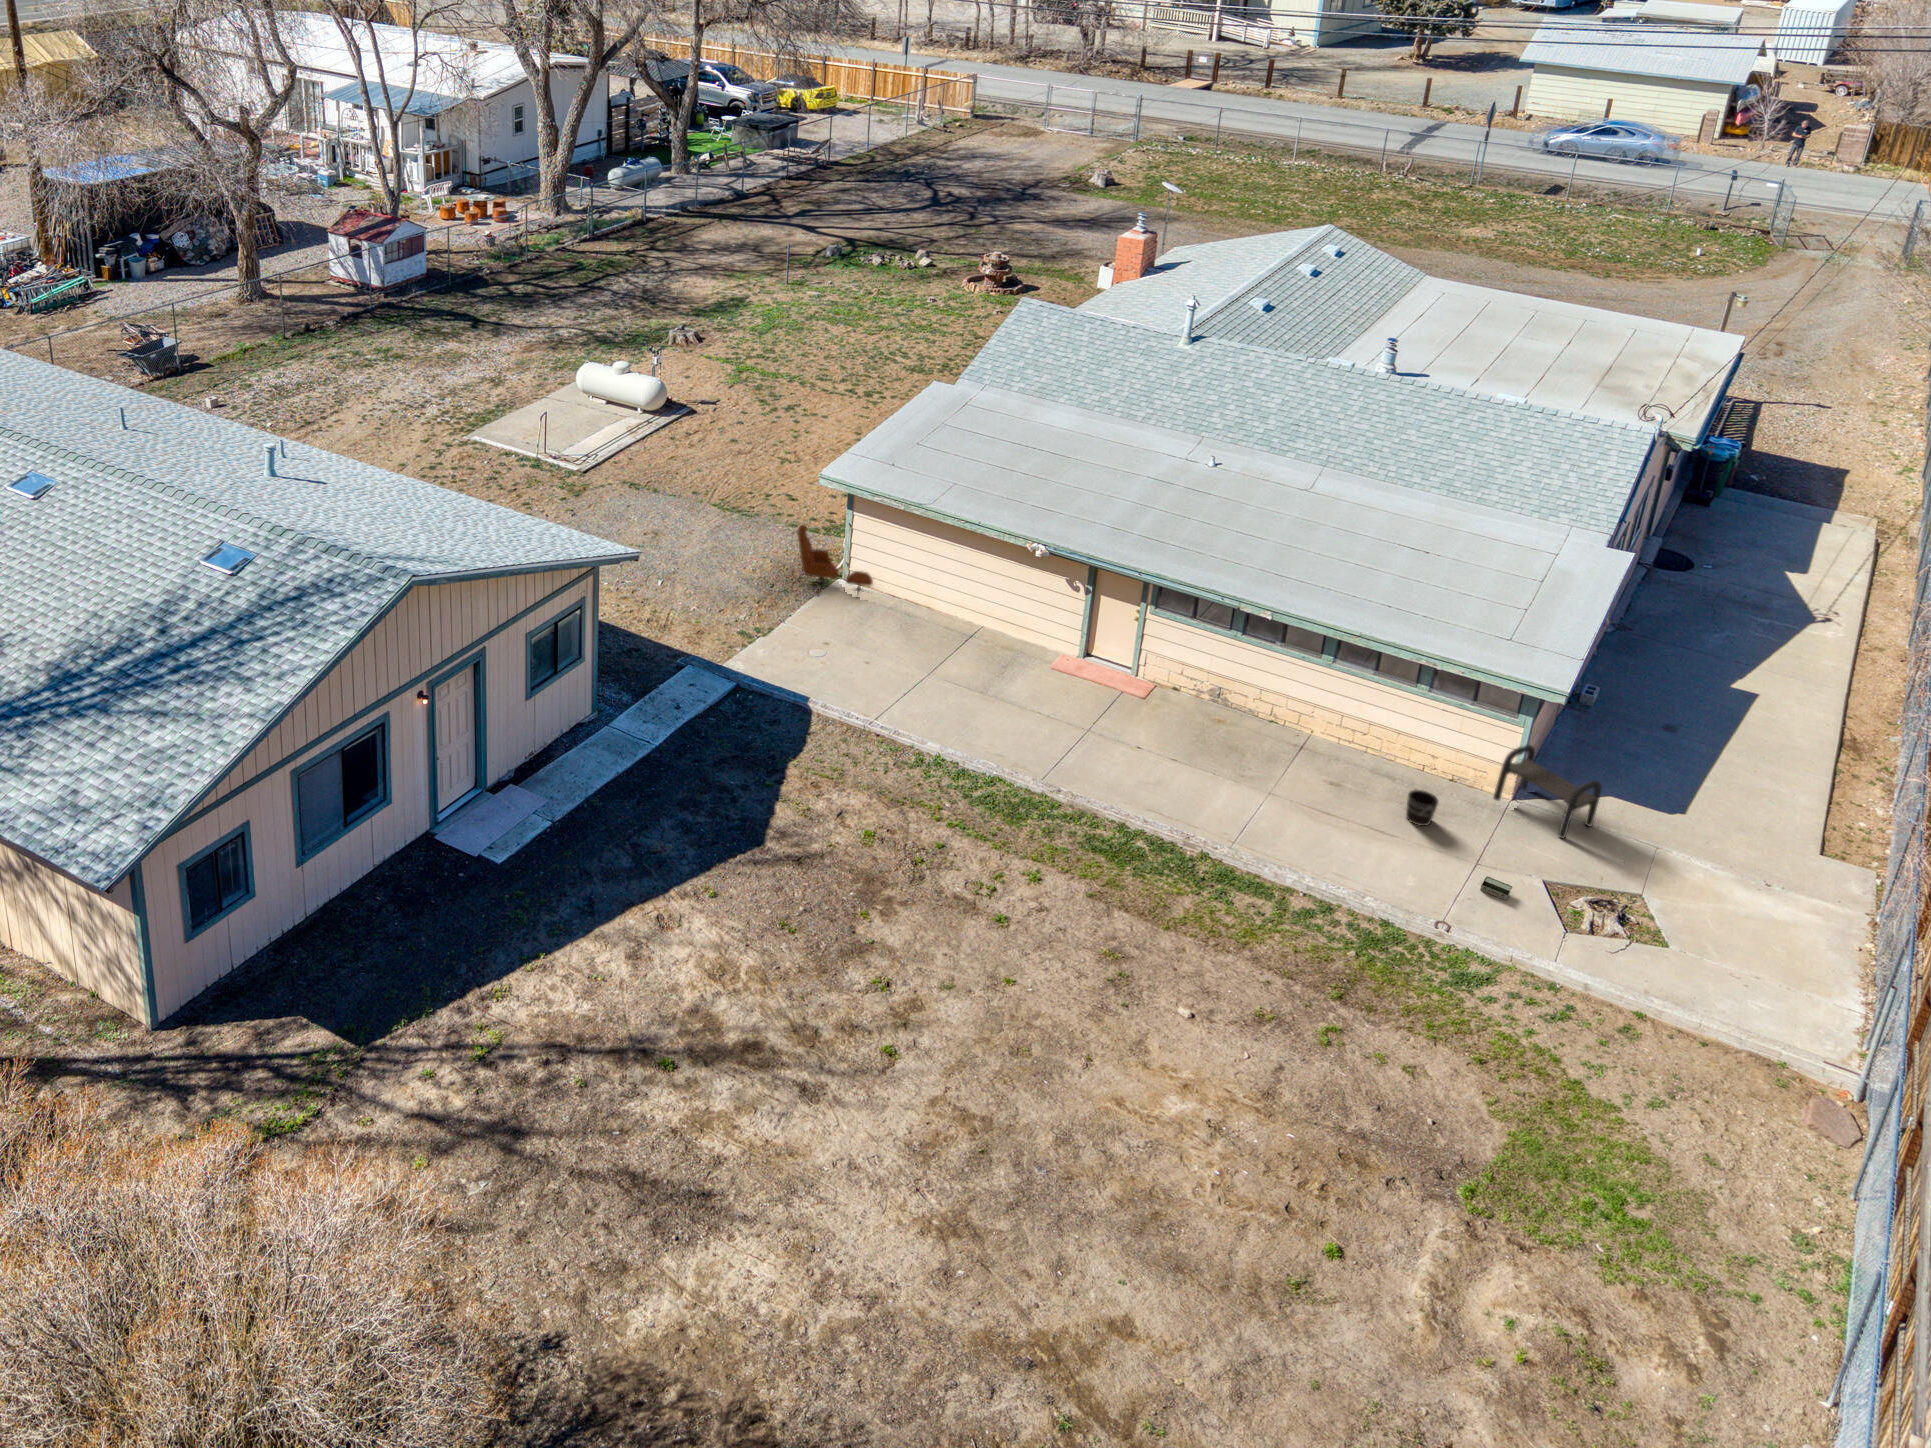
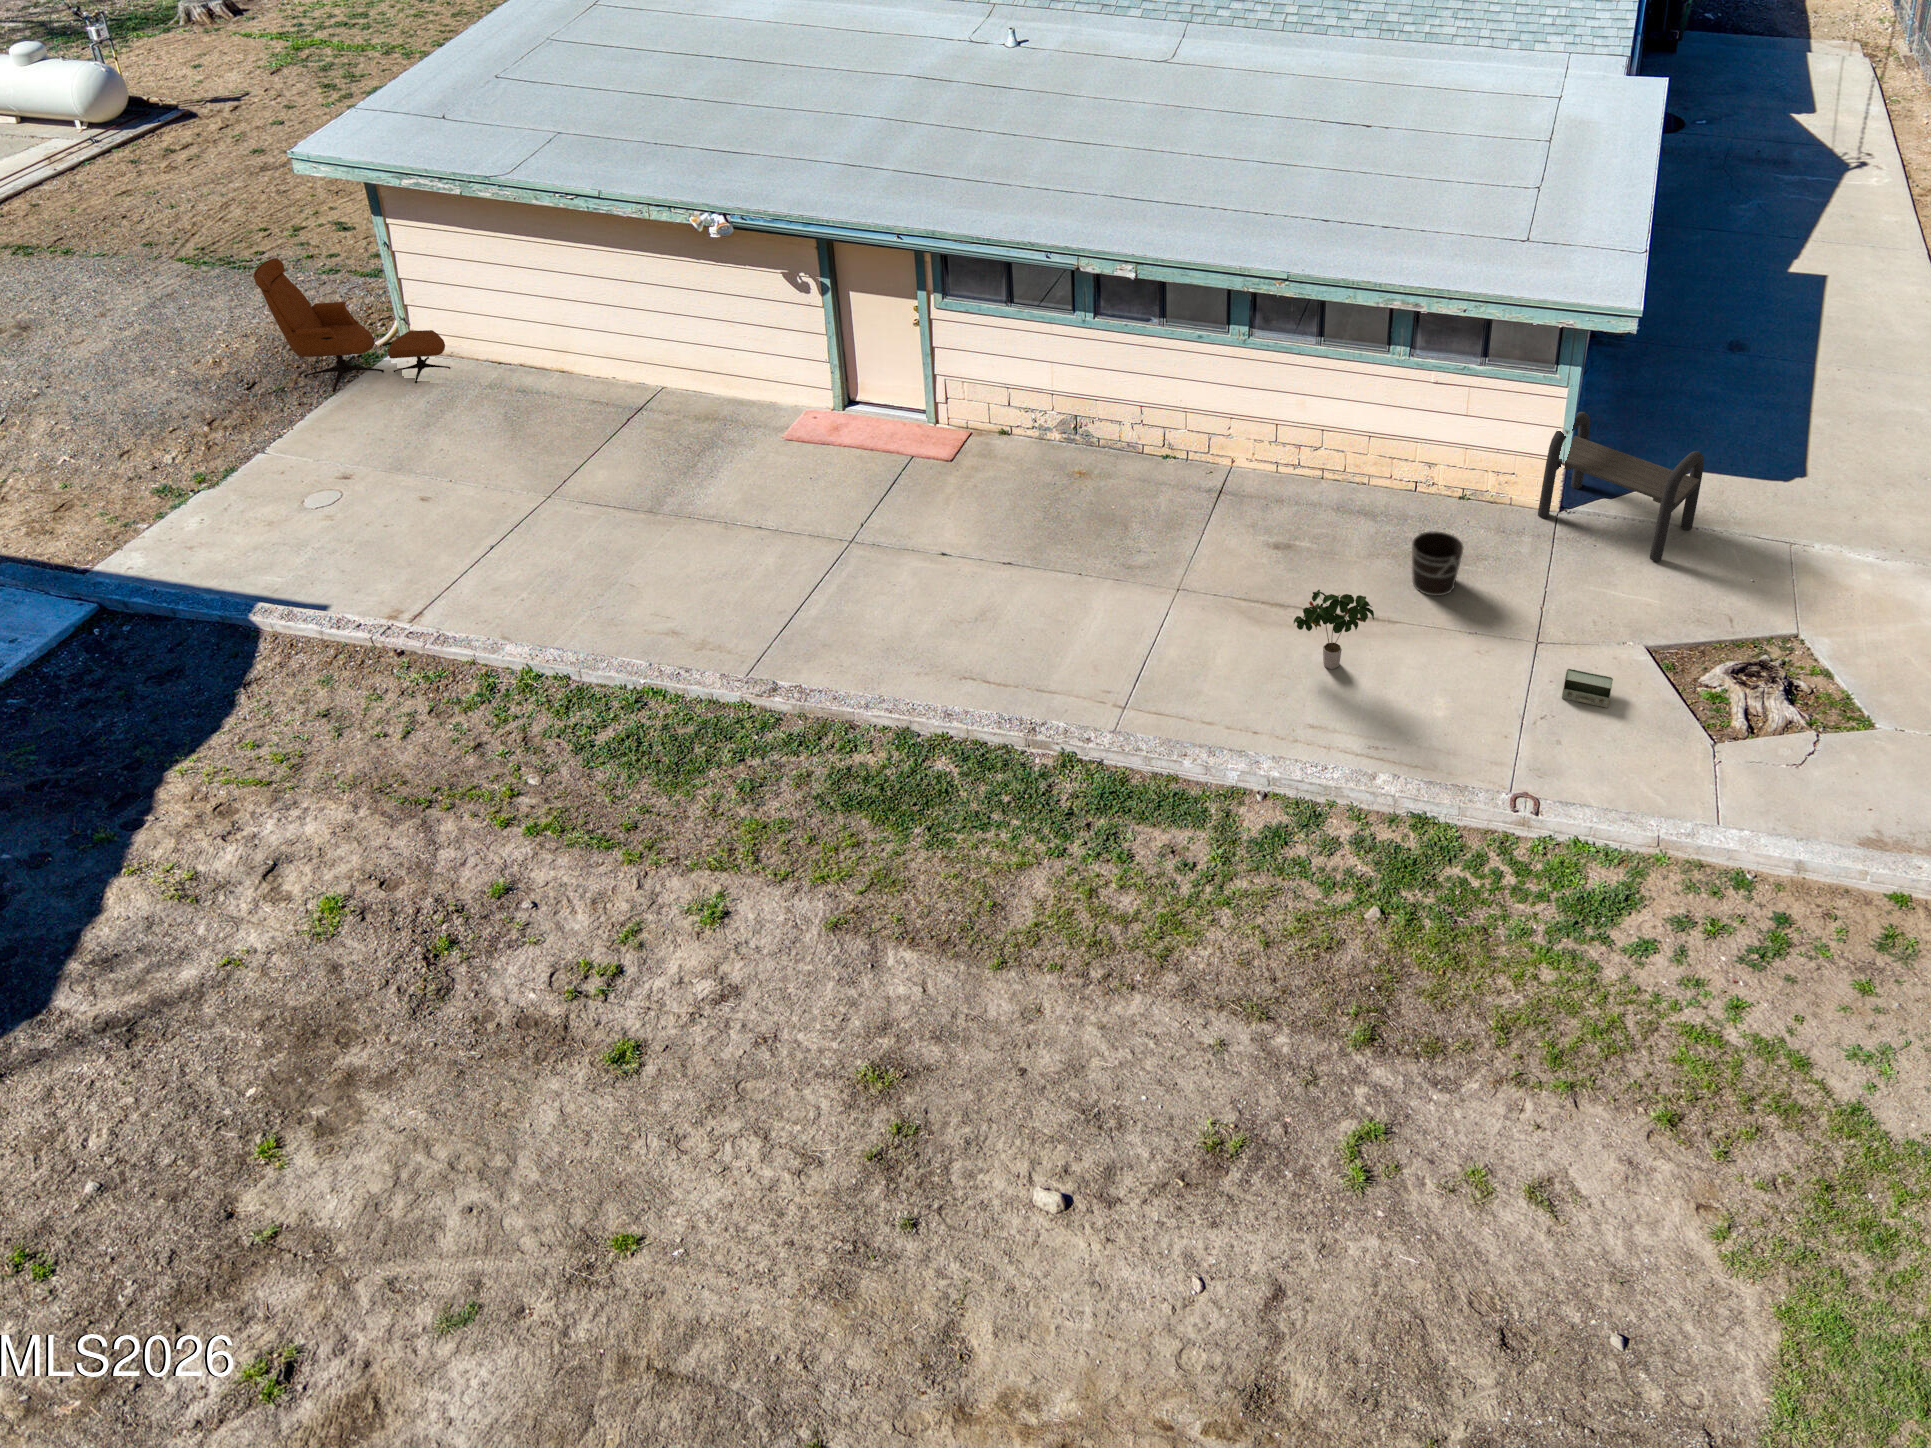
potted plant: none [1332,802,1378,846] -> present [1294,589,1374,669]

